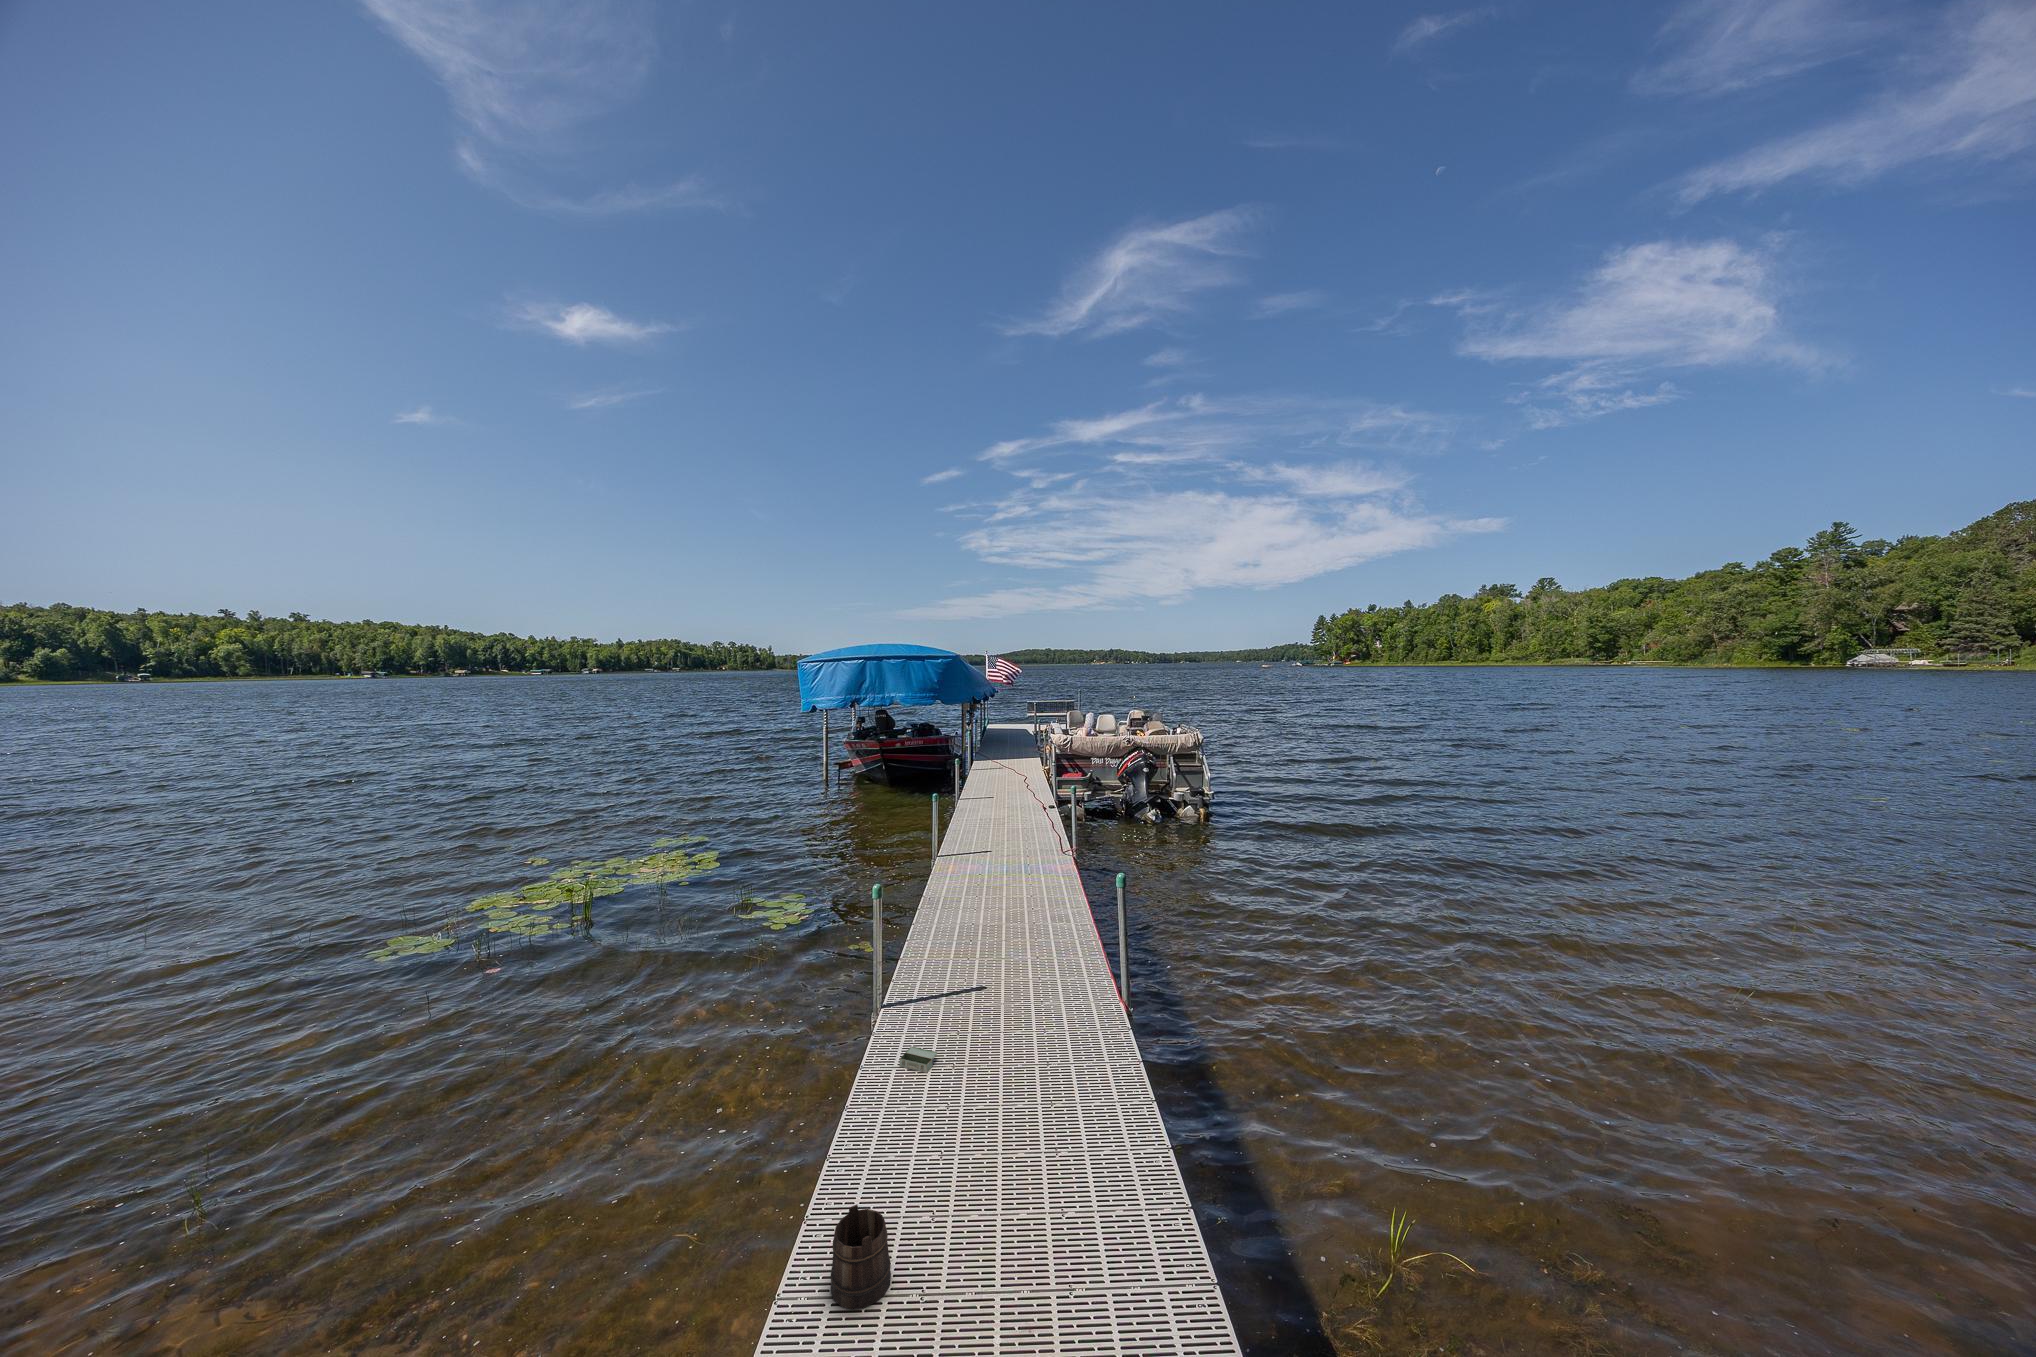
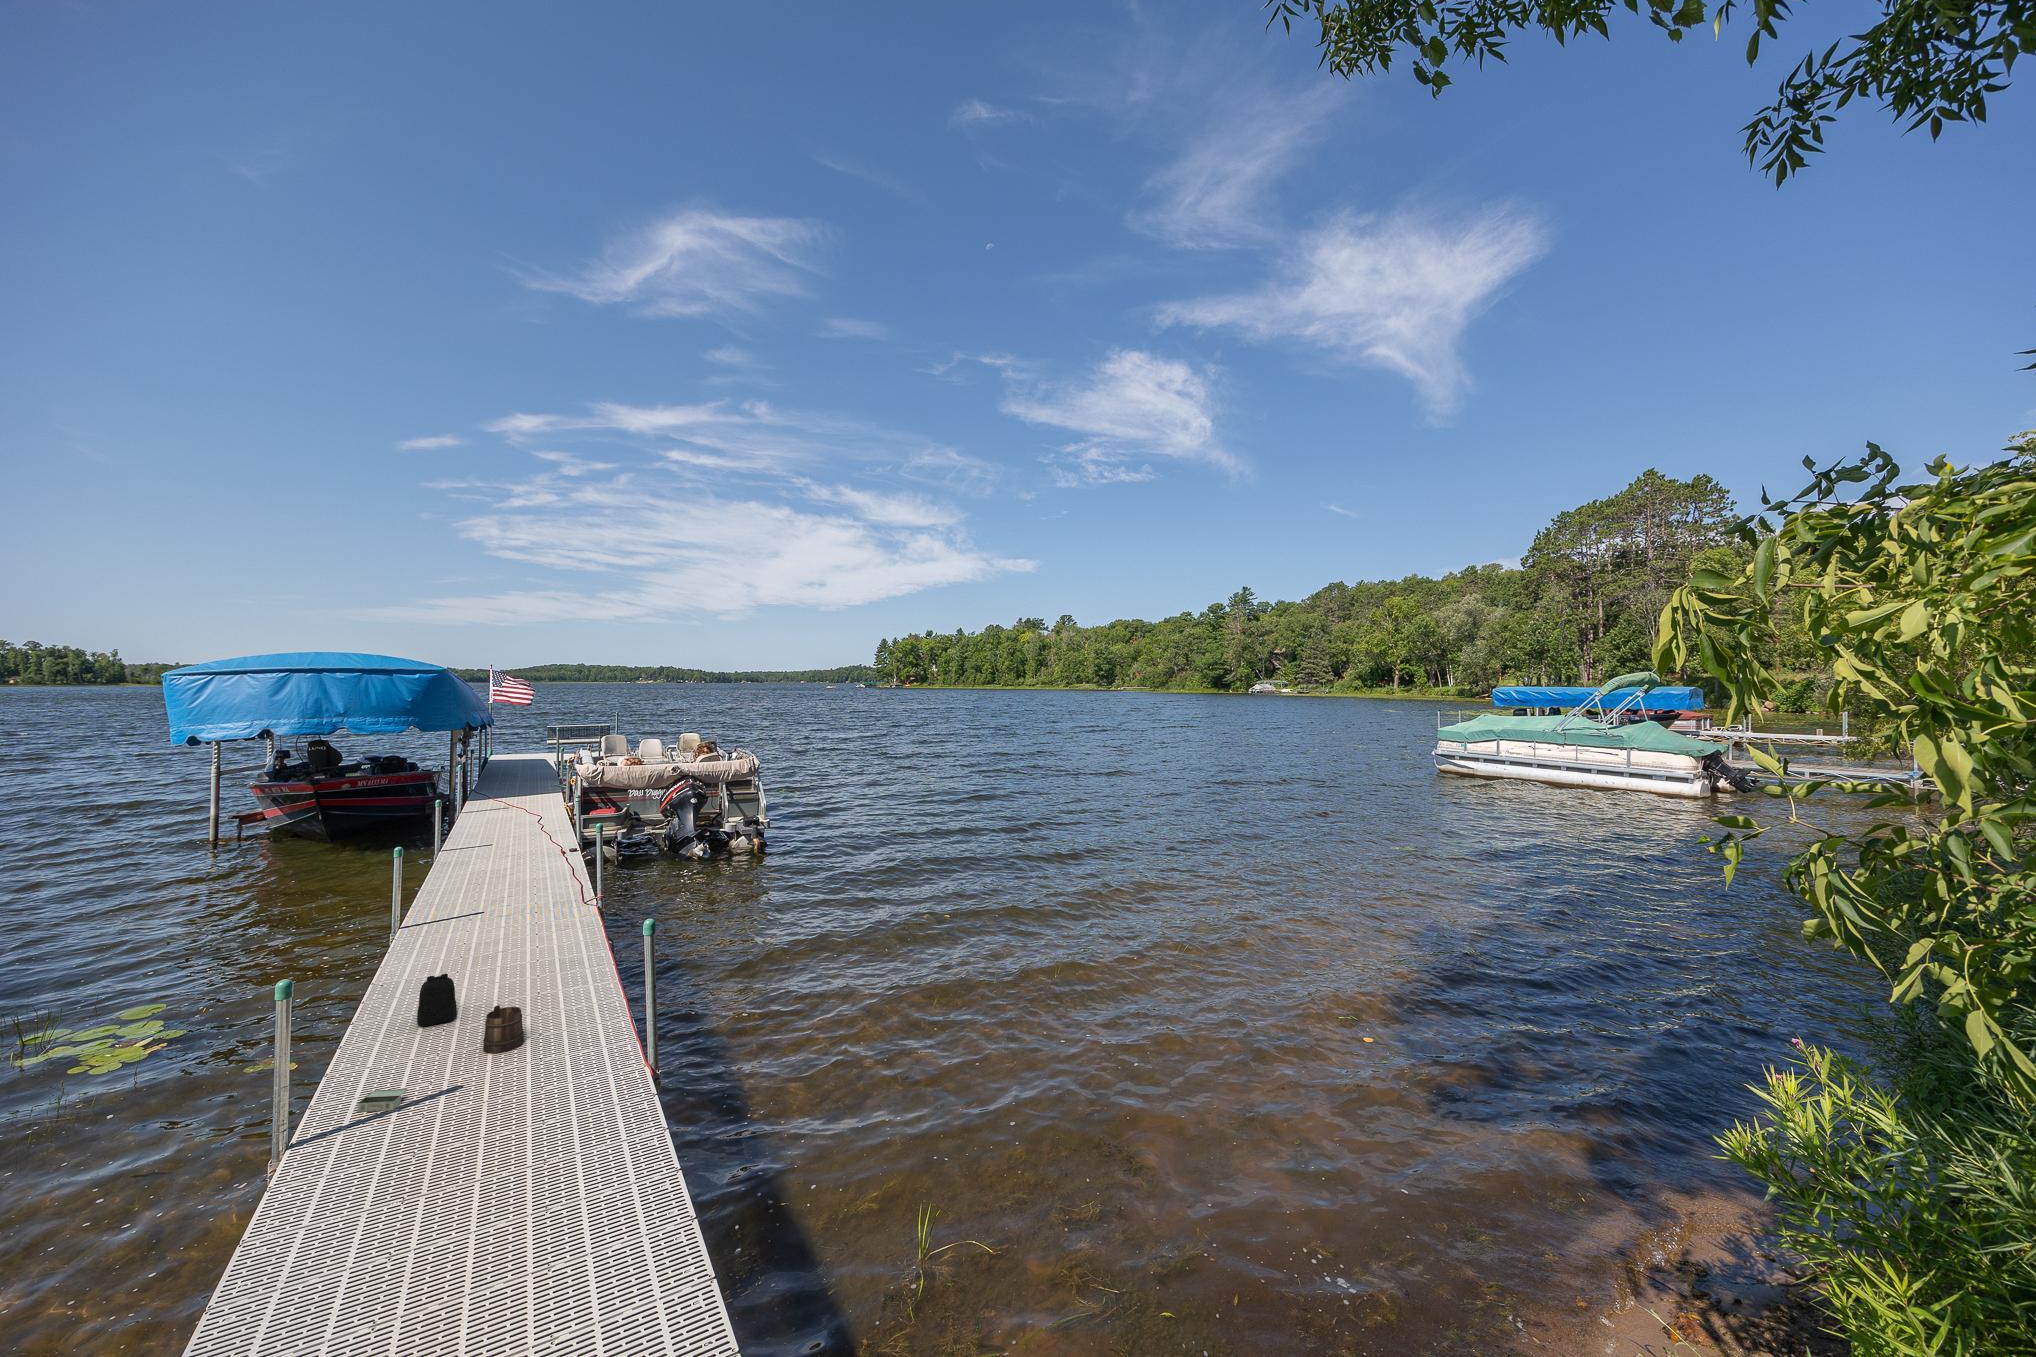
backpack: none [944,931,974,977] -> present [417,974,457,1026]
bucket: present [831,1205,891,1309] -> present [483,1005,524,1054]

